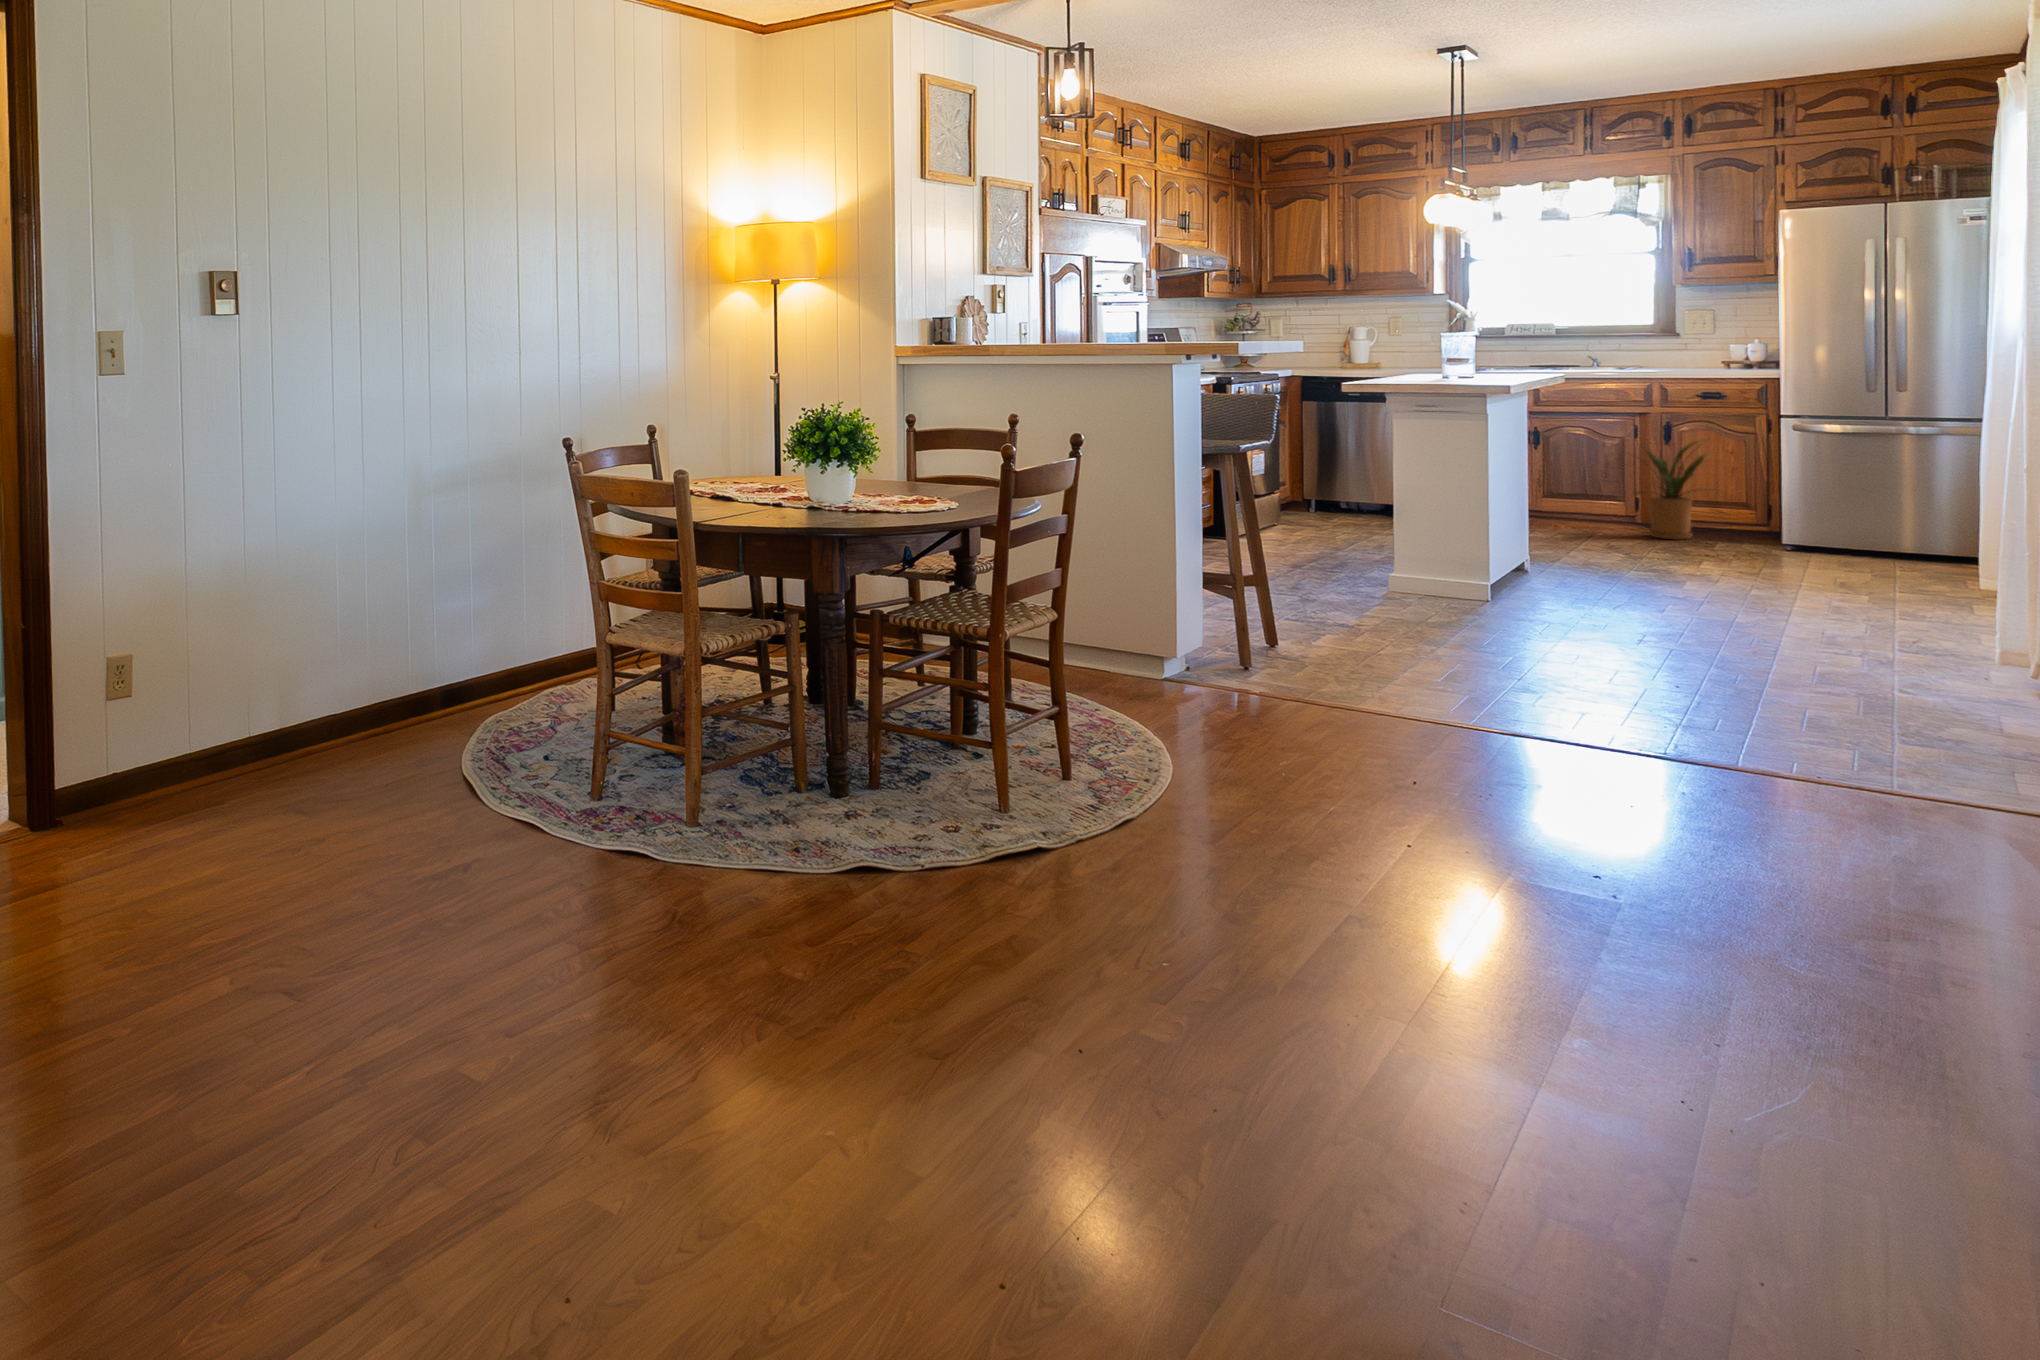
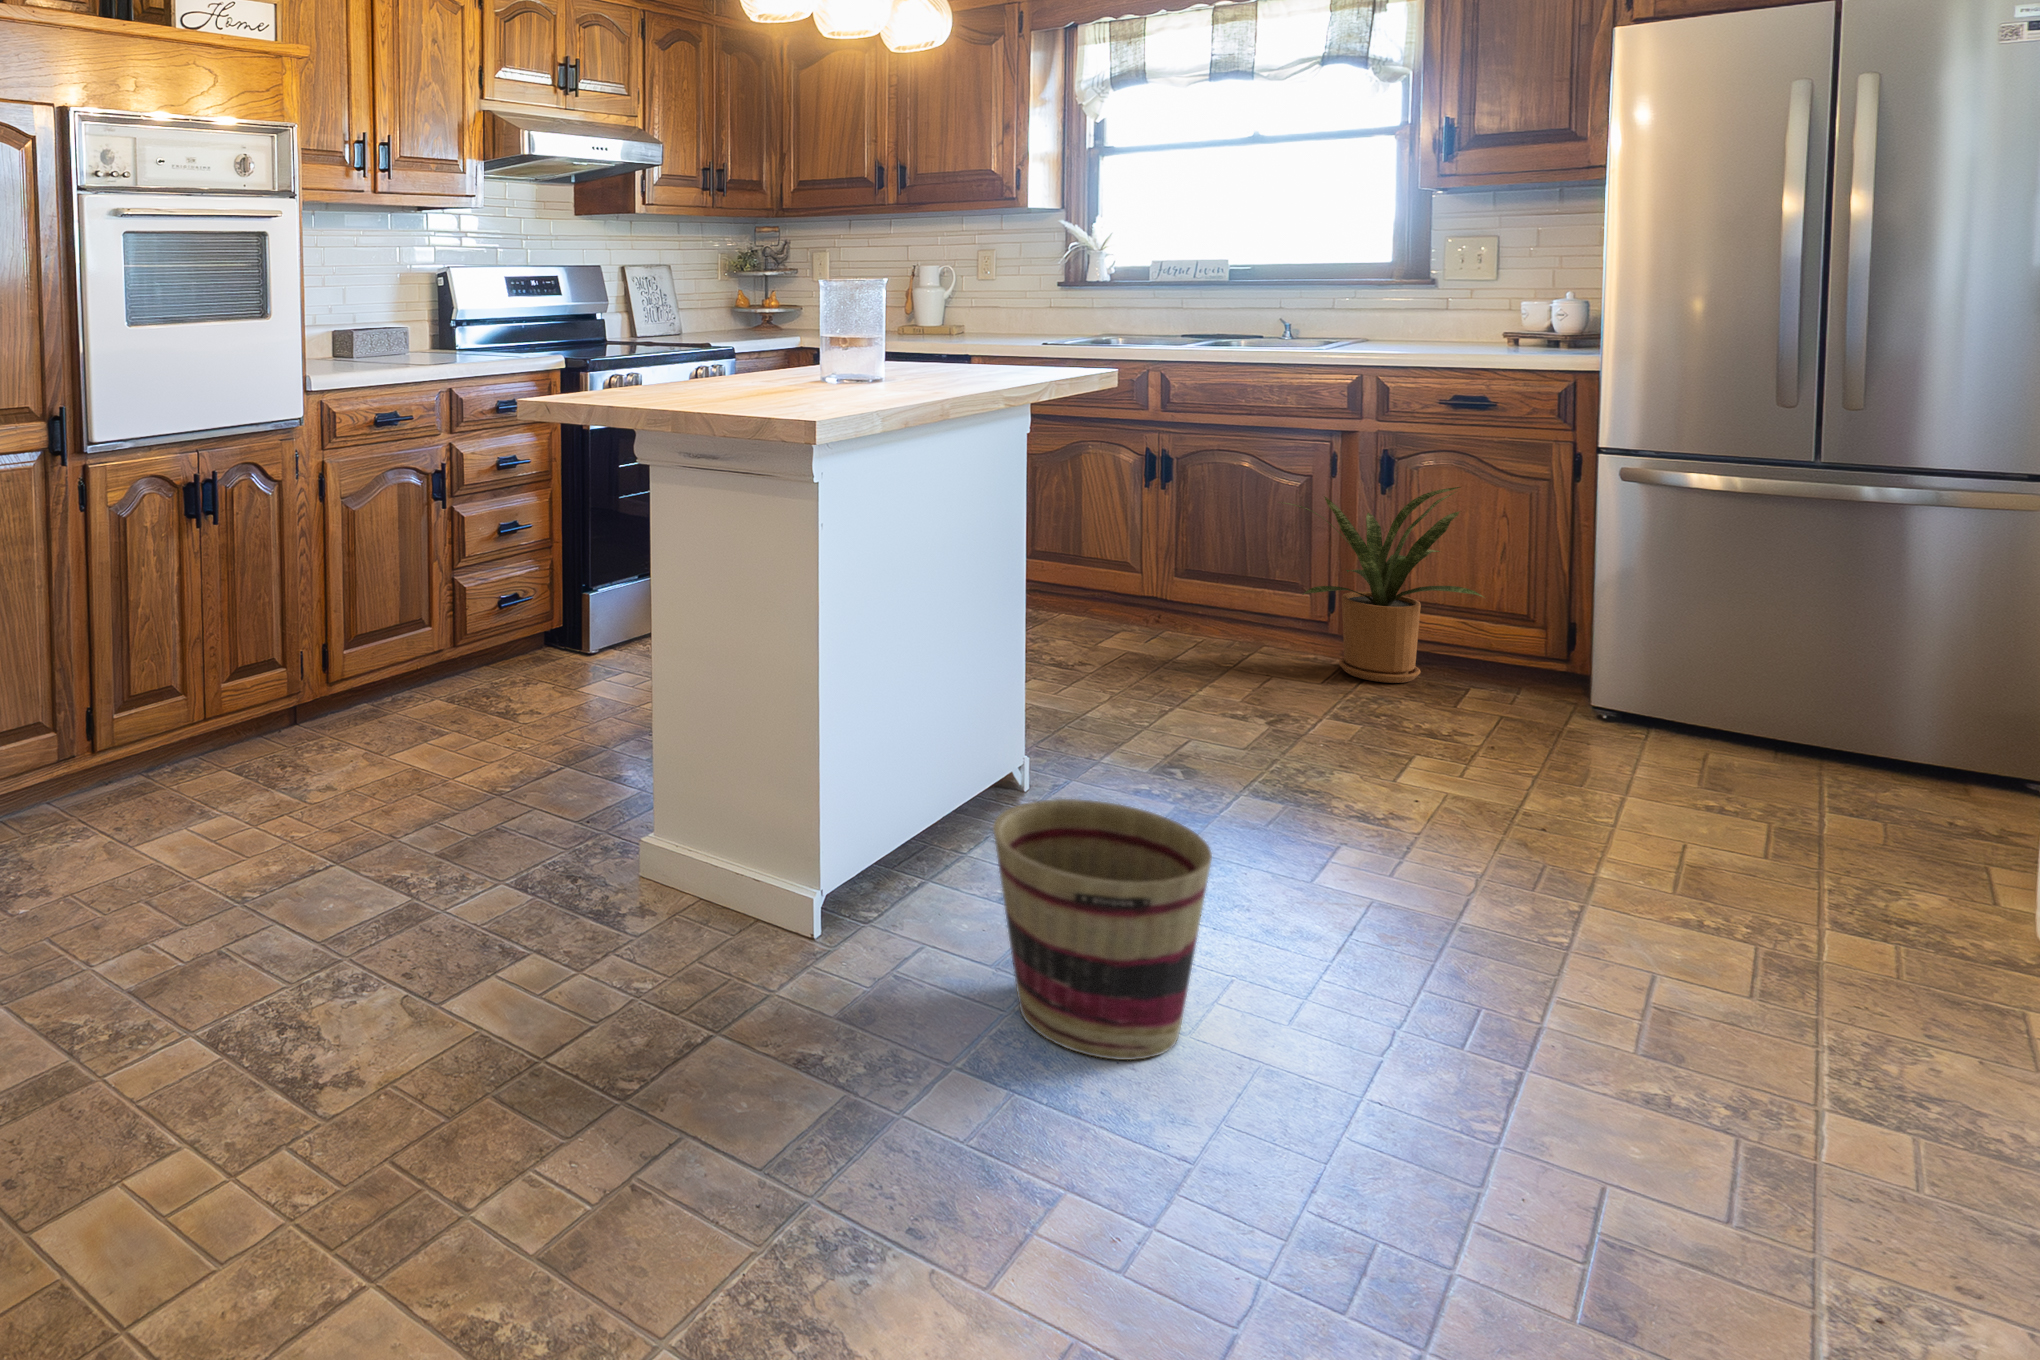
basket: none [1583,532,1675,613] -> present [993,799,1212,1060]

